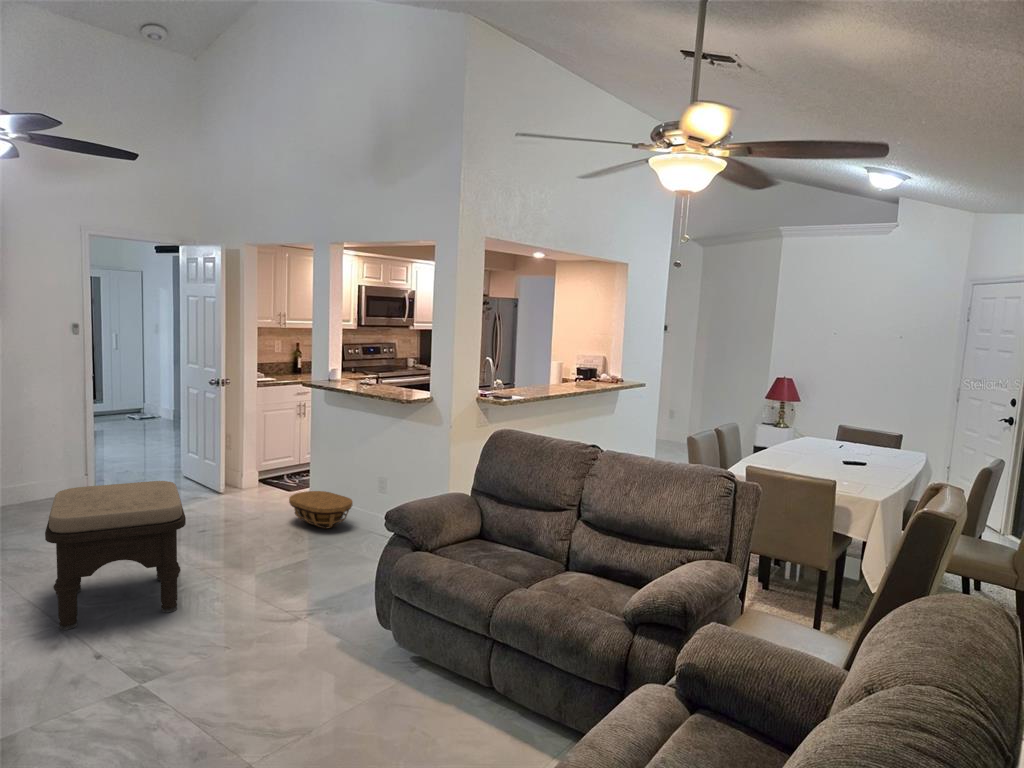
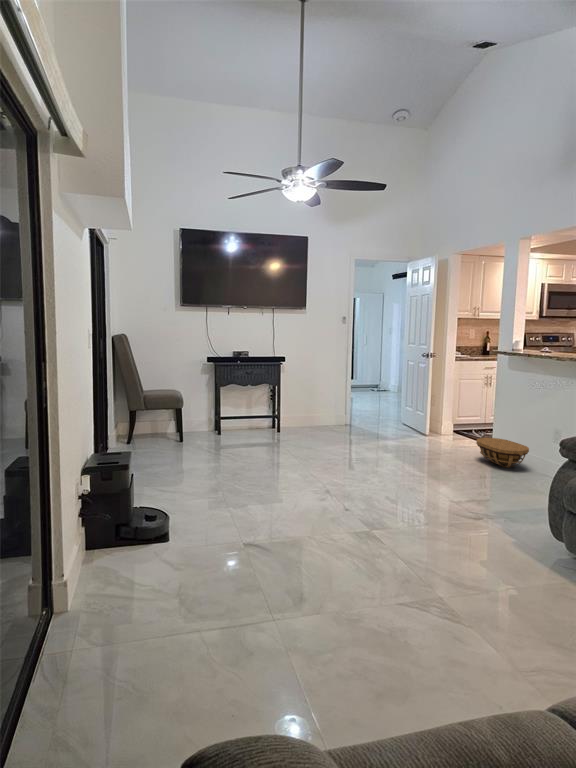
ottoman: present [45,481,186,630] -> none [322,407,404,496]

